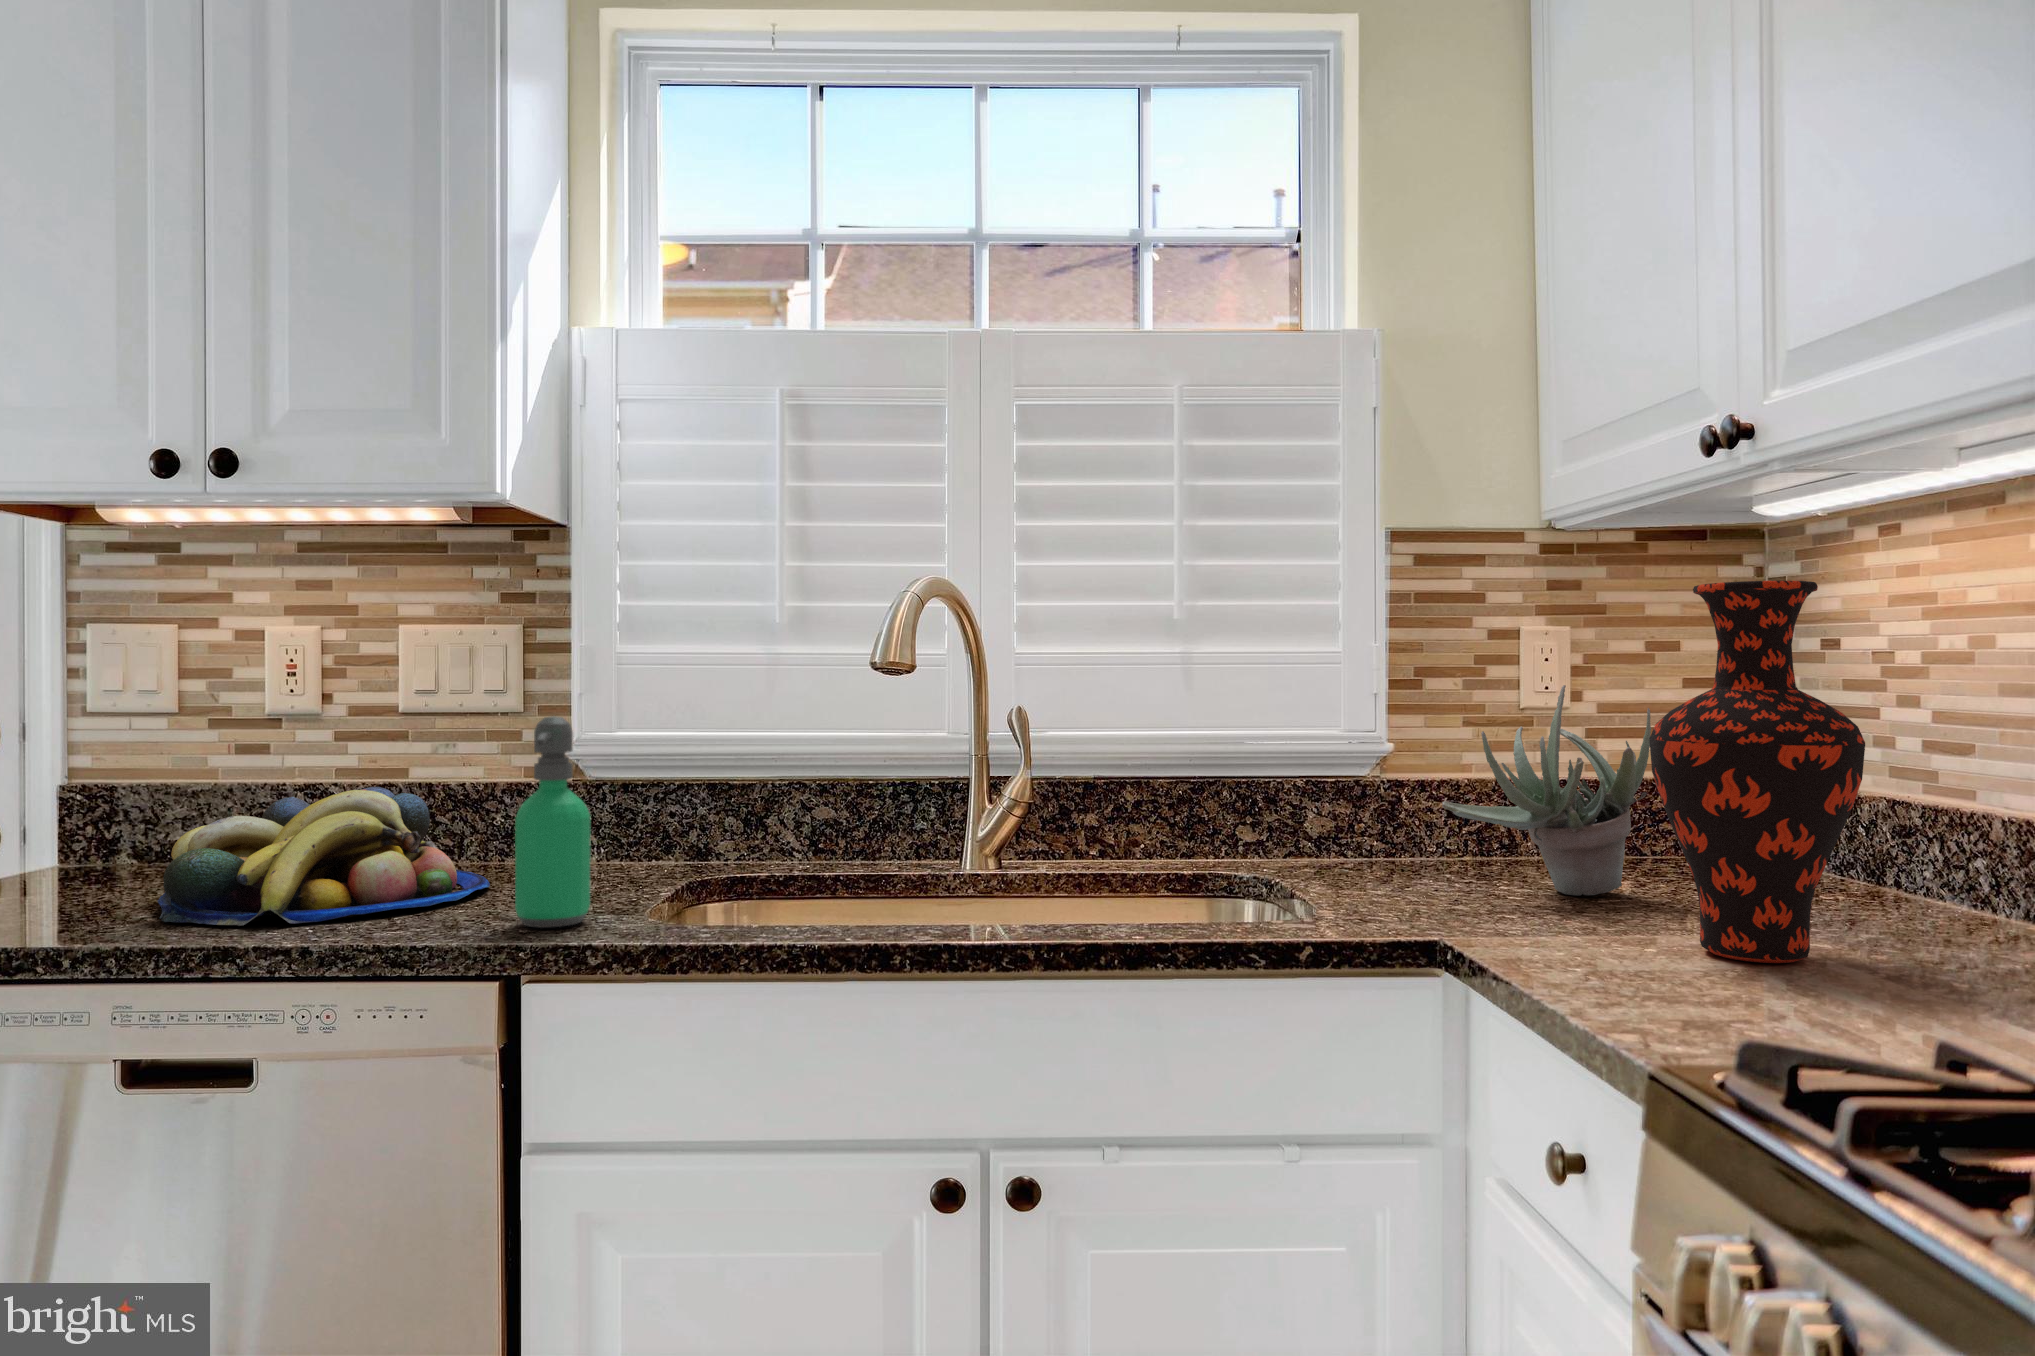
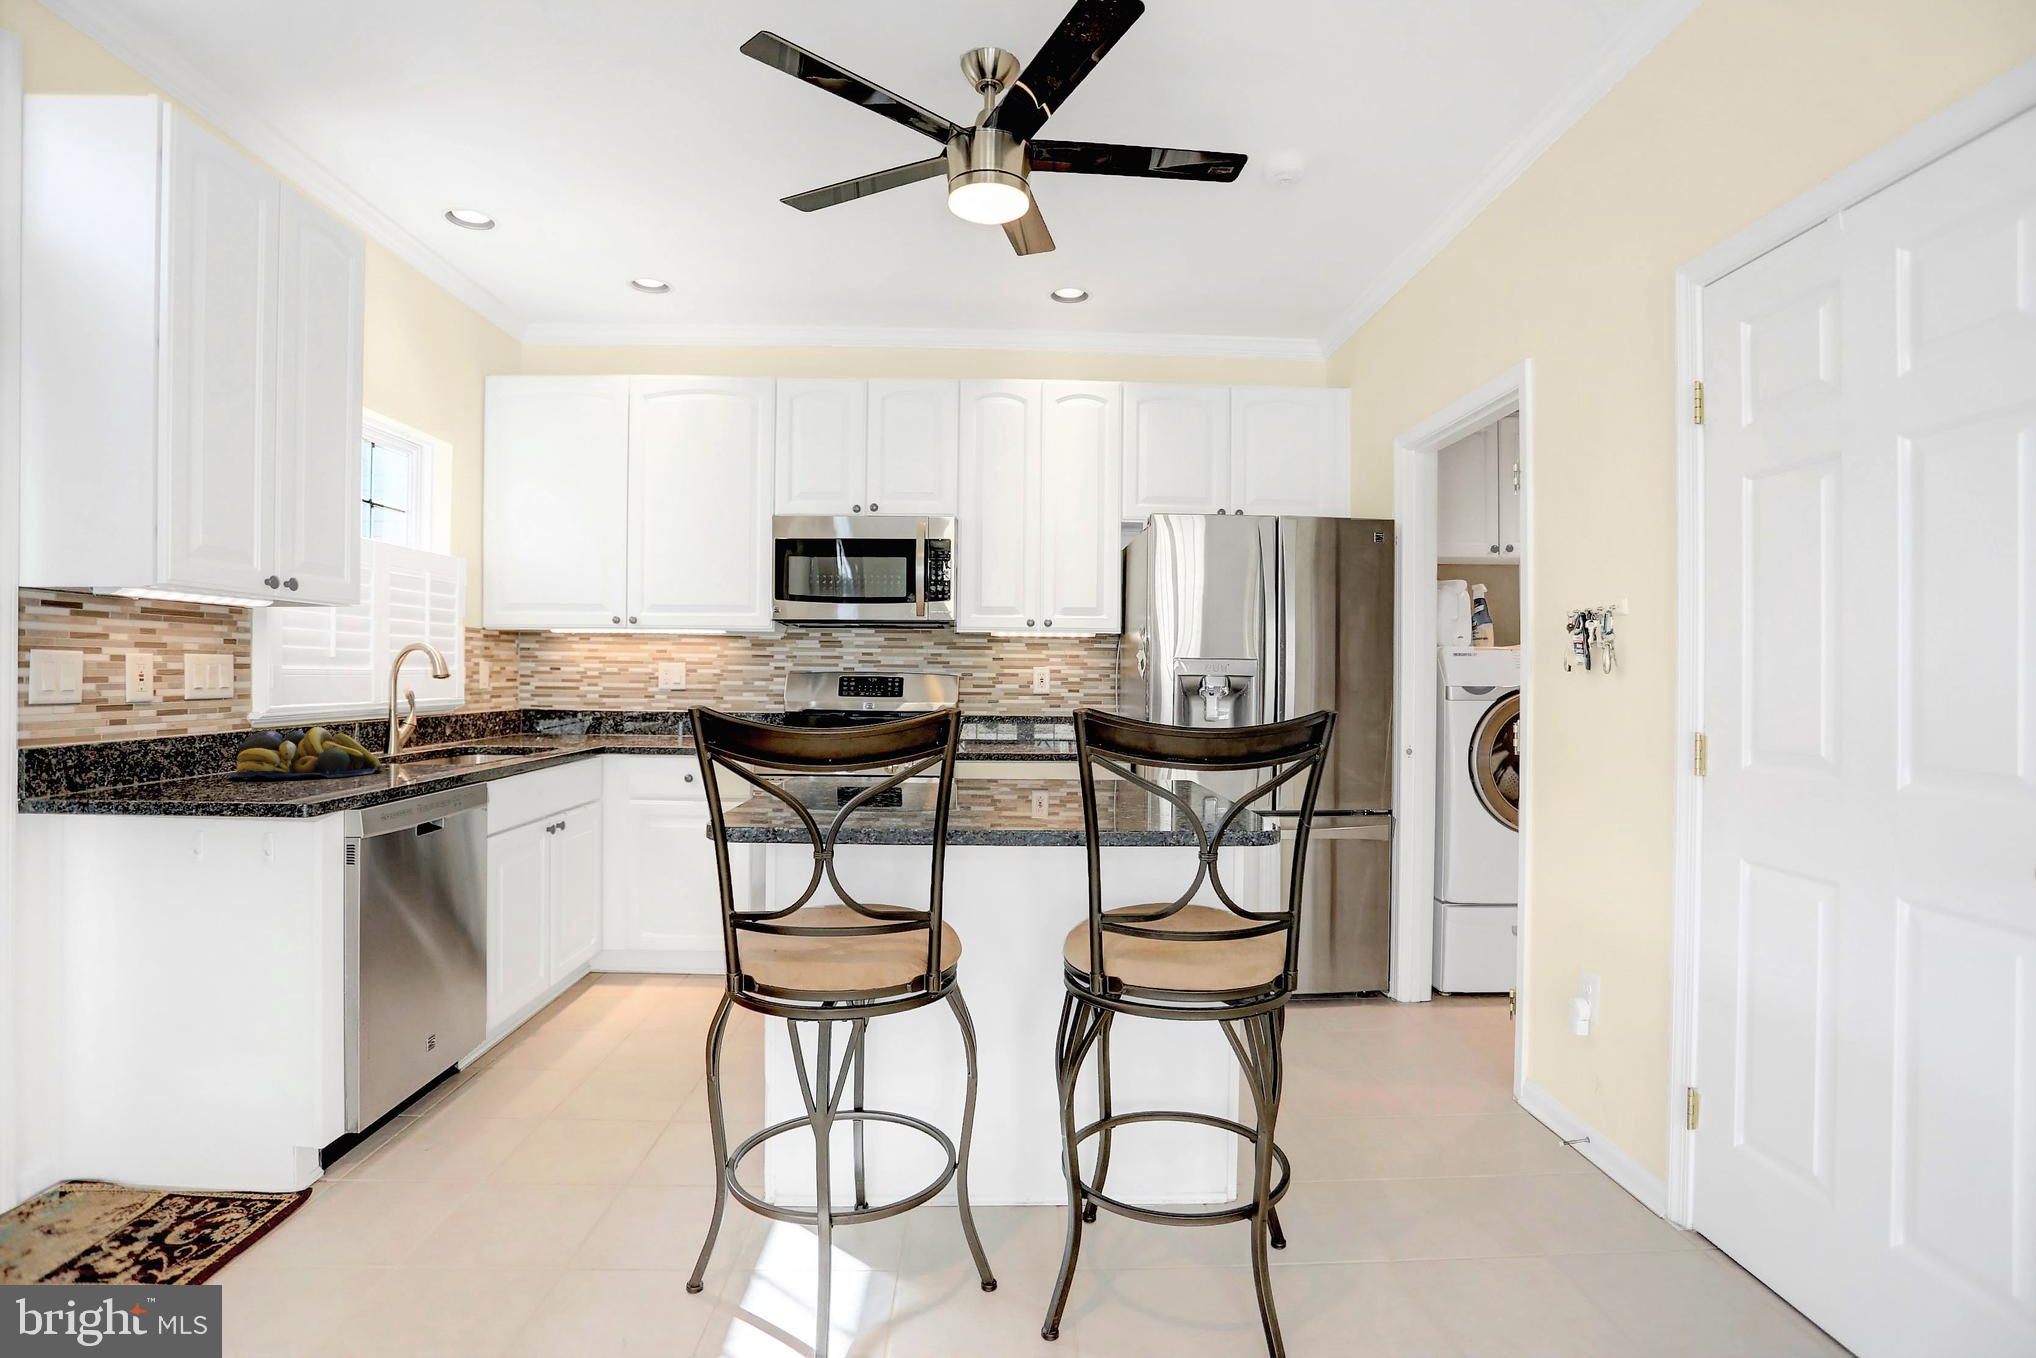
vase: present [1649,581,1865,963] -> none [608,655,654,738]
succulent plant: present [1442,685,1651,896] -> none [535,680,576,739]
soap dispenser: present [515,716,591,928] -> none [417,691,452,764]

